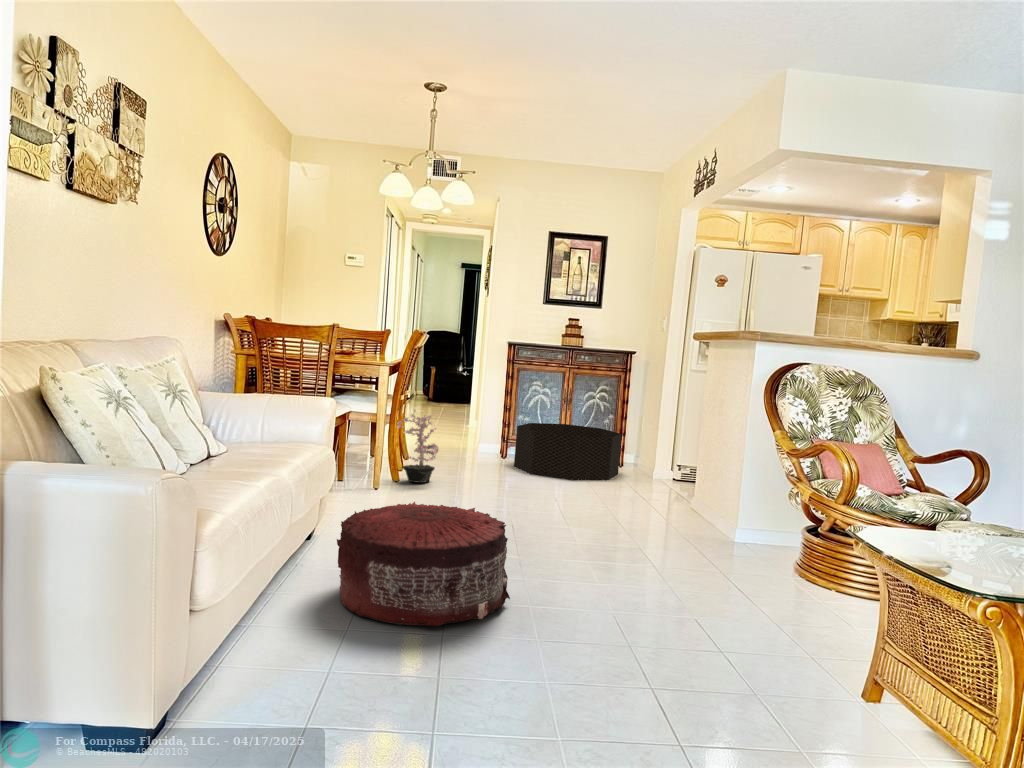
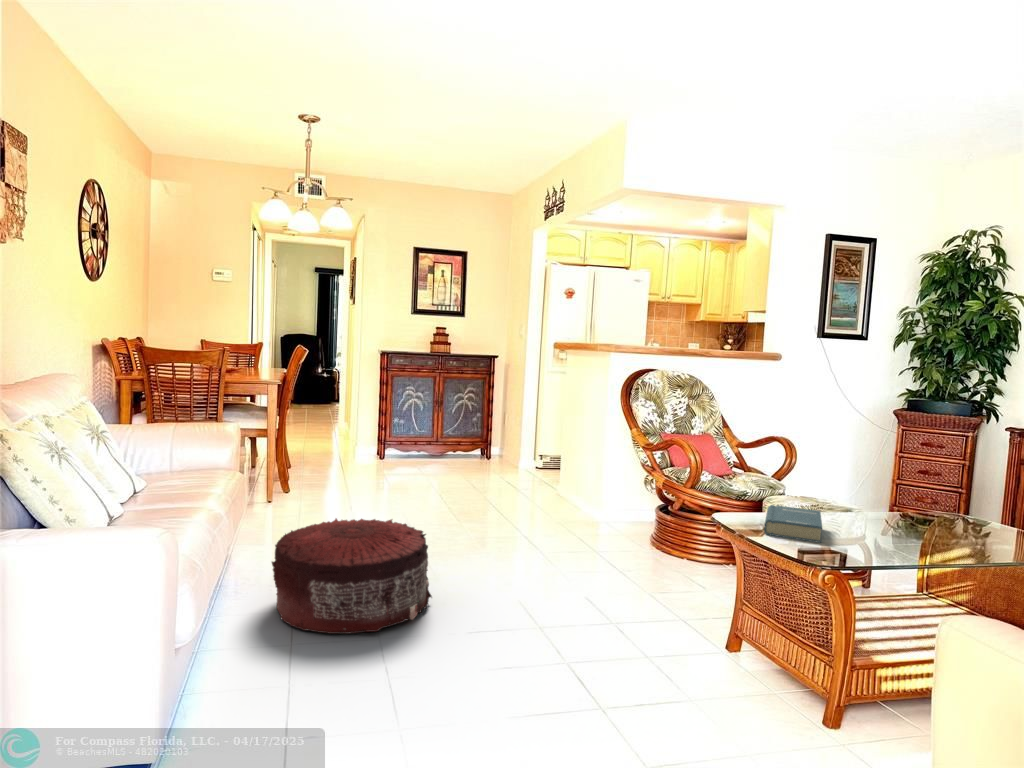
potted plant: present [397,410,439,483] -> none [287,420,333,490]
basket: present [514,423,622,480] -> none [395,423,490,475]
hardback book: none [916,521,1002,571] -> present [764,505,822,543]

